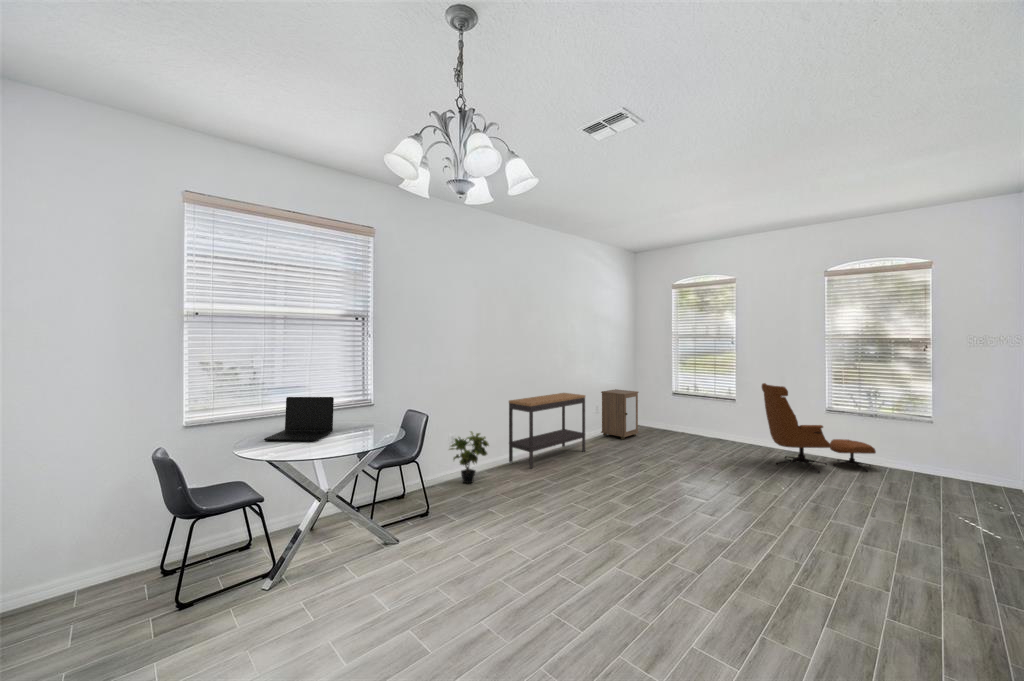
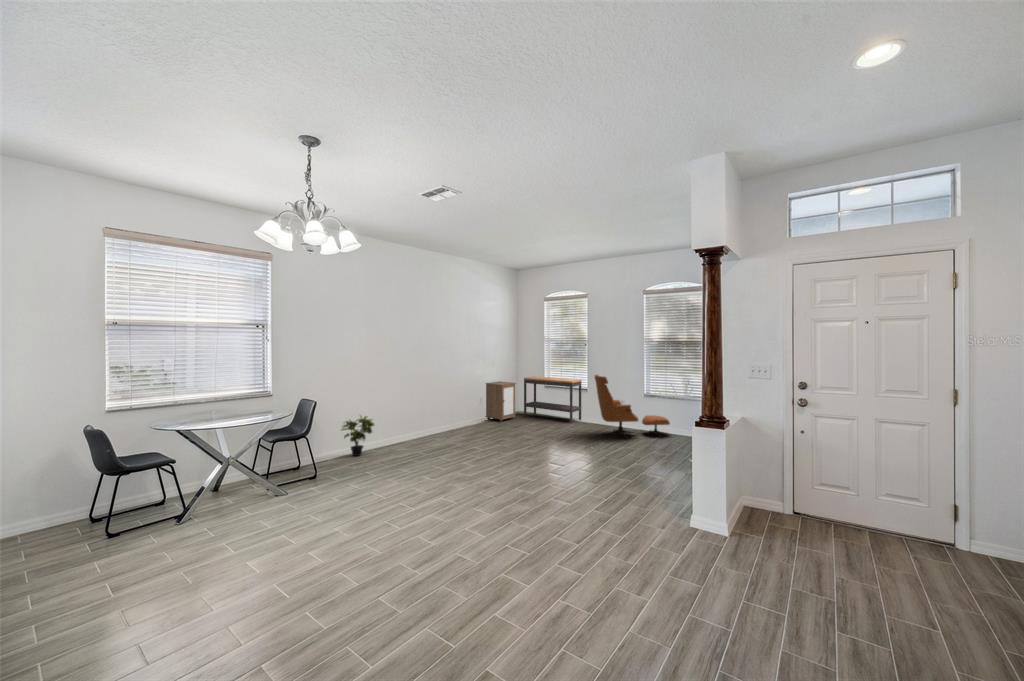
console table: present [509,393,585,468] -> present [524,376,582,423]
laptop: present [264,397,334,441] -> none [176,387,235,420]

